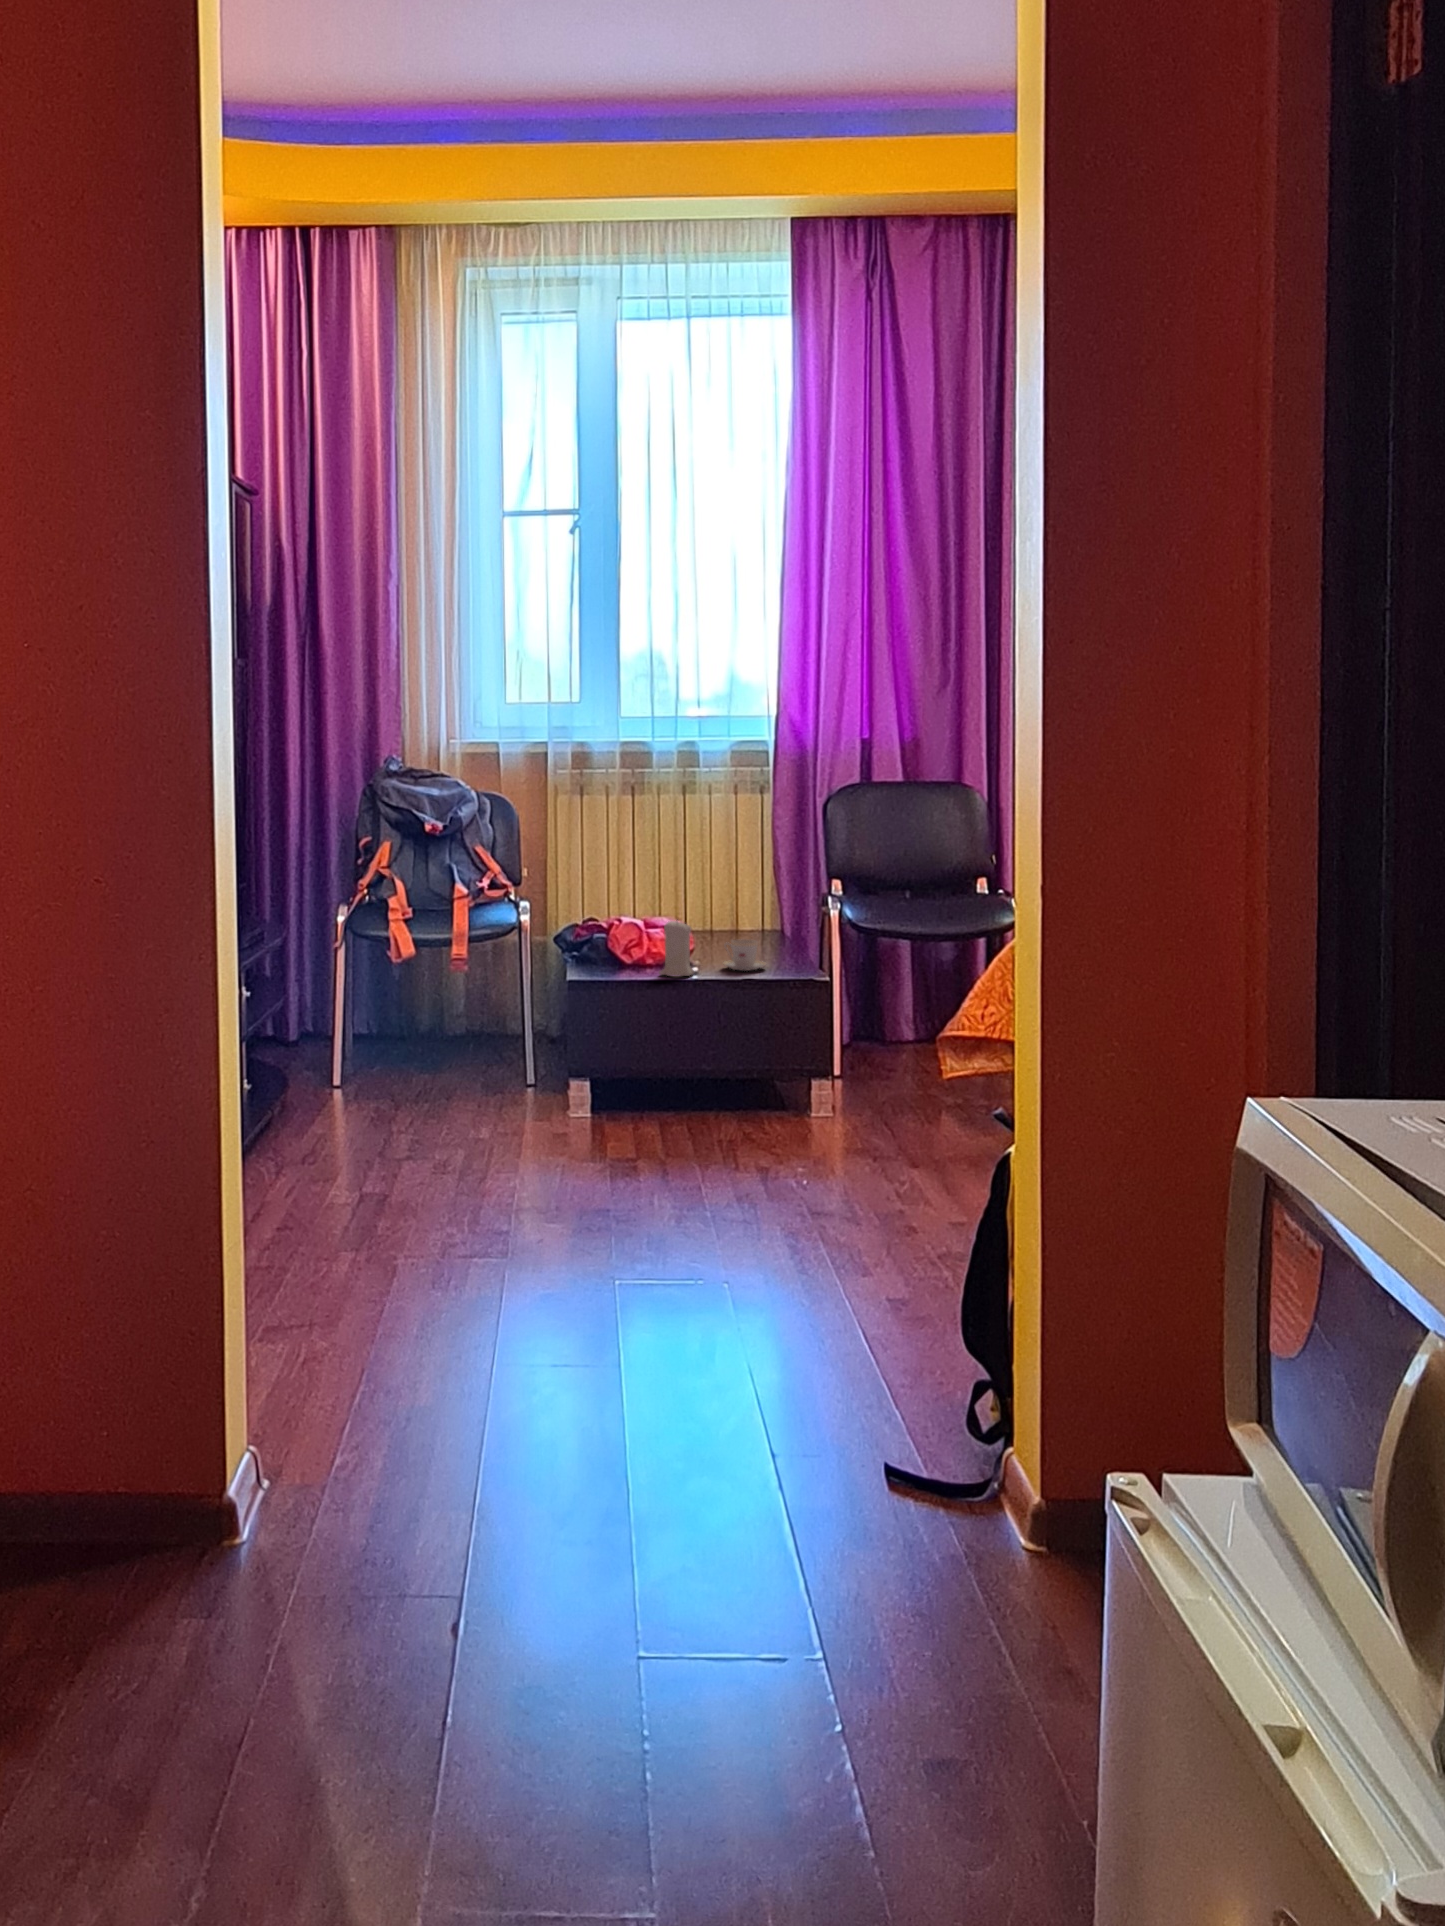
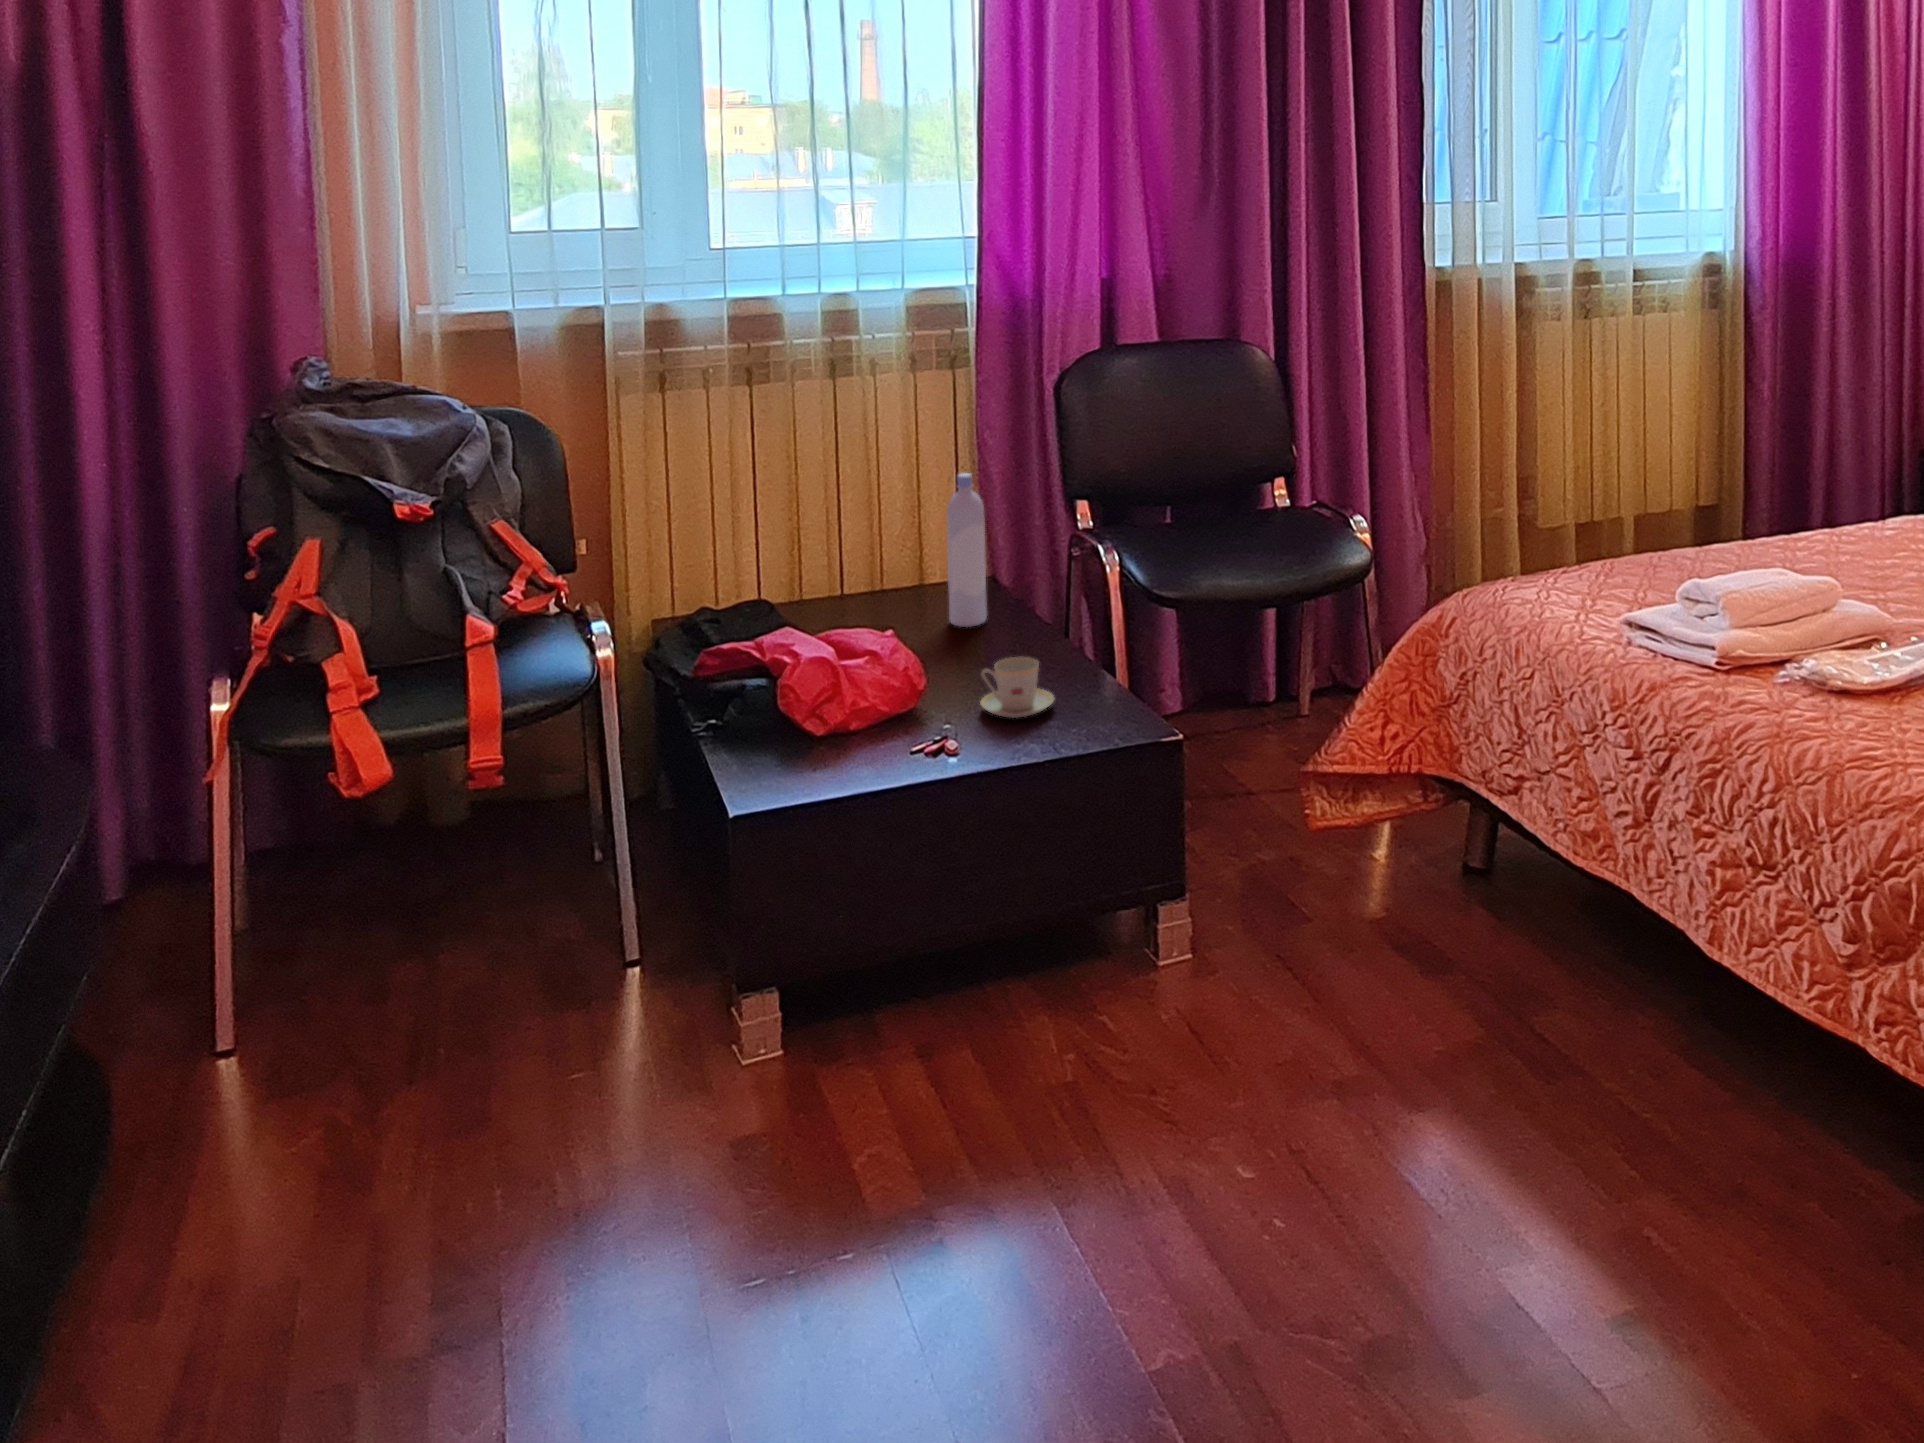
bottle: none [734,848,757,944] -> present [947,473,987,627]
candle: present [659,921,694,977] -> none [884,654,945,760]

